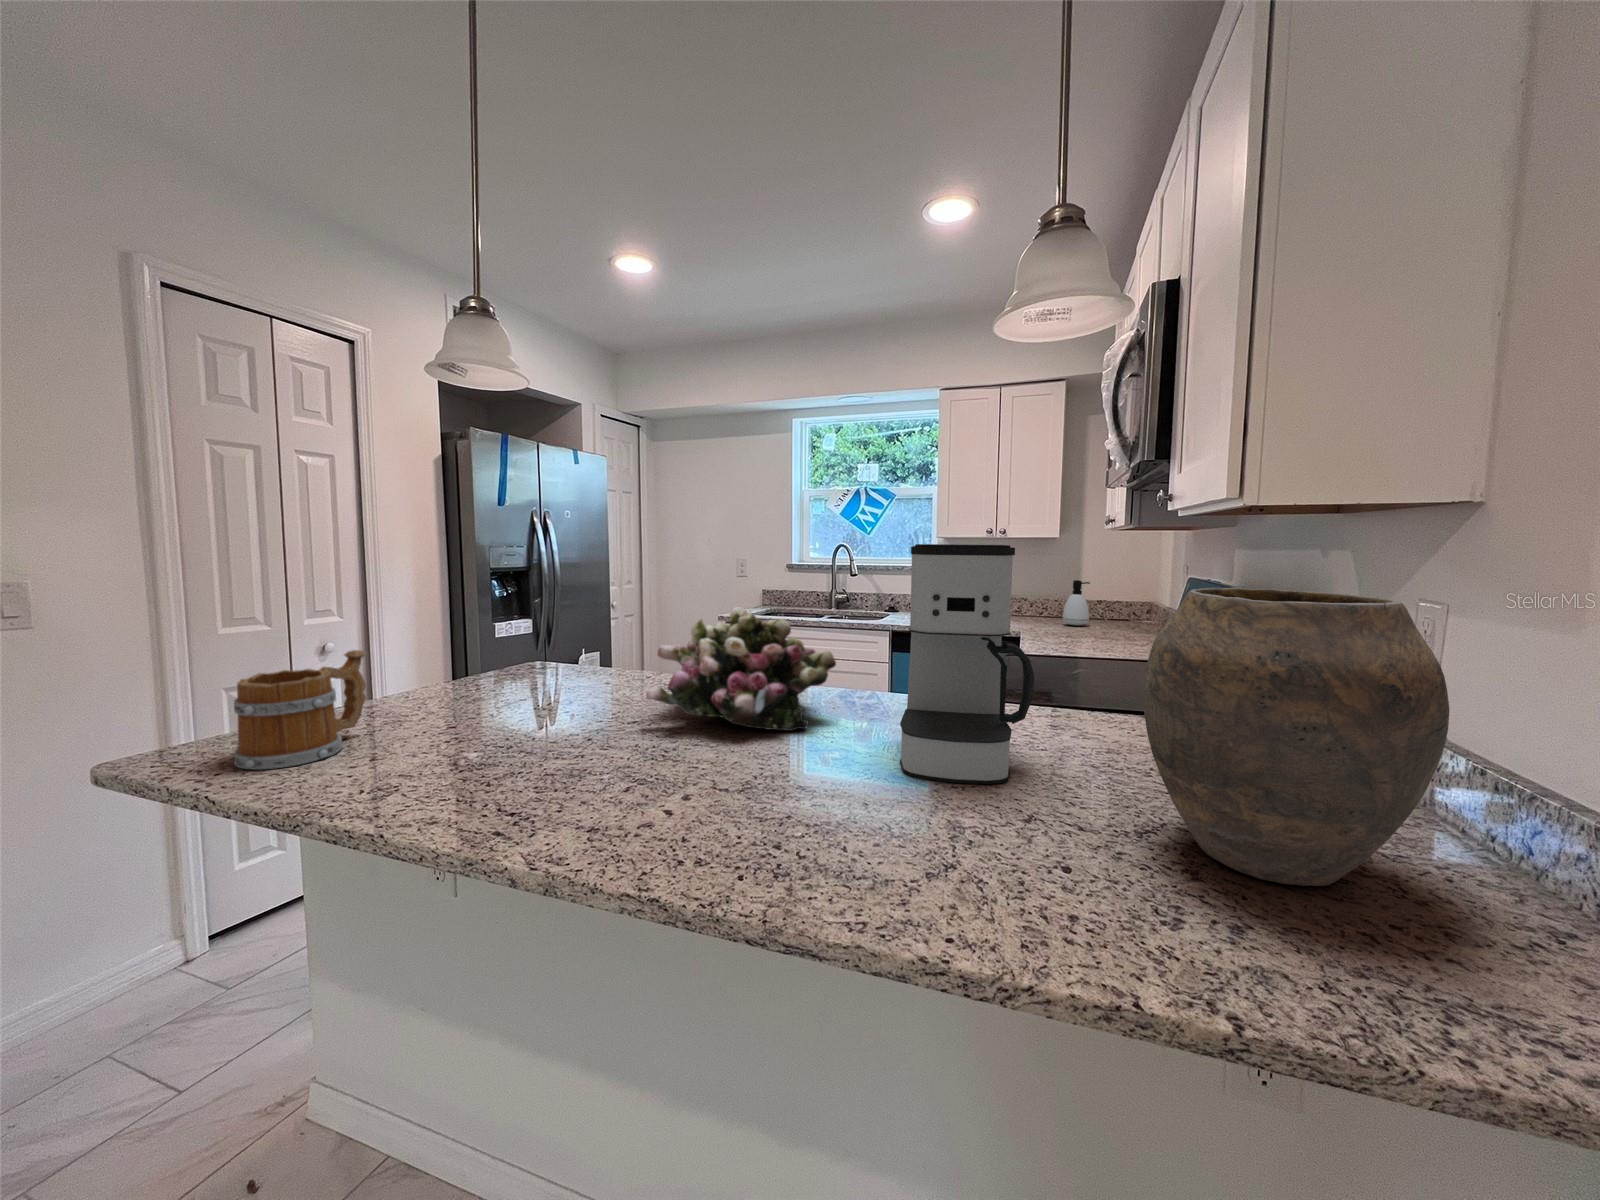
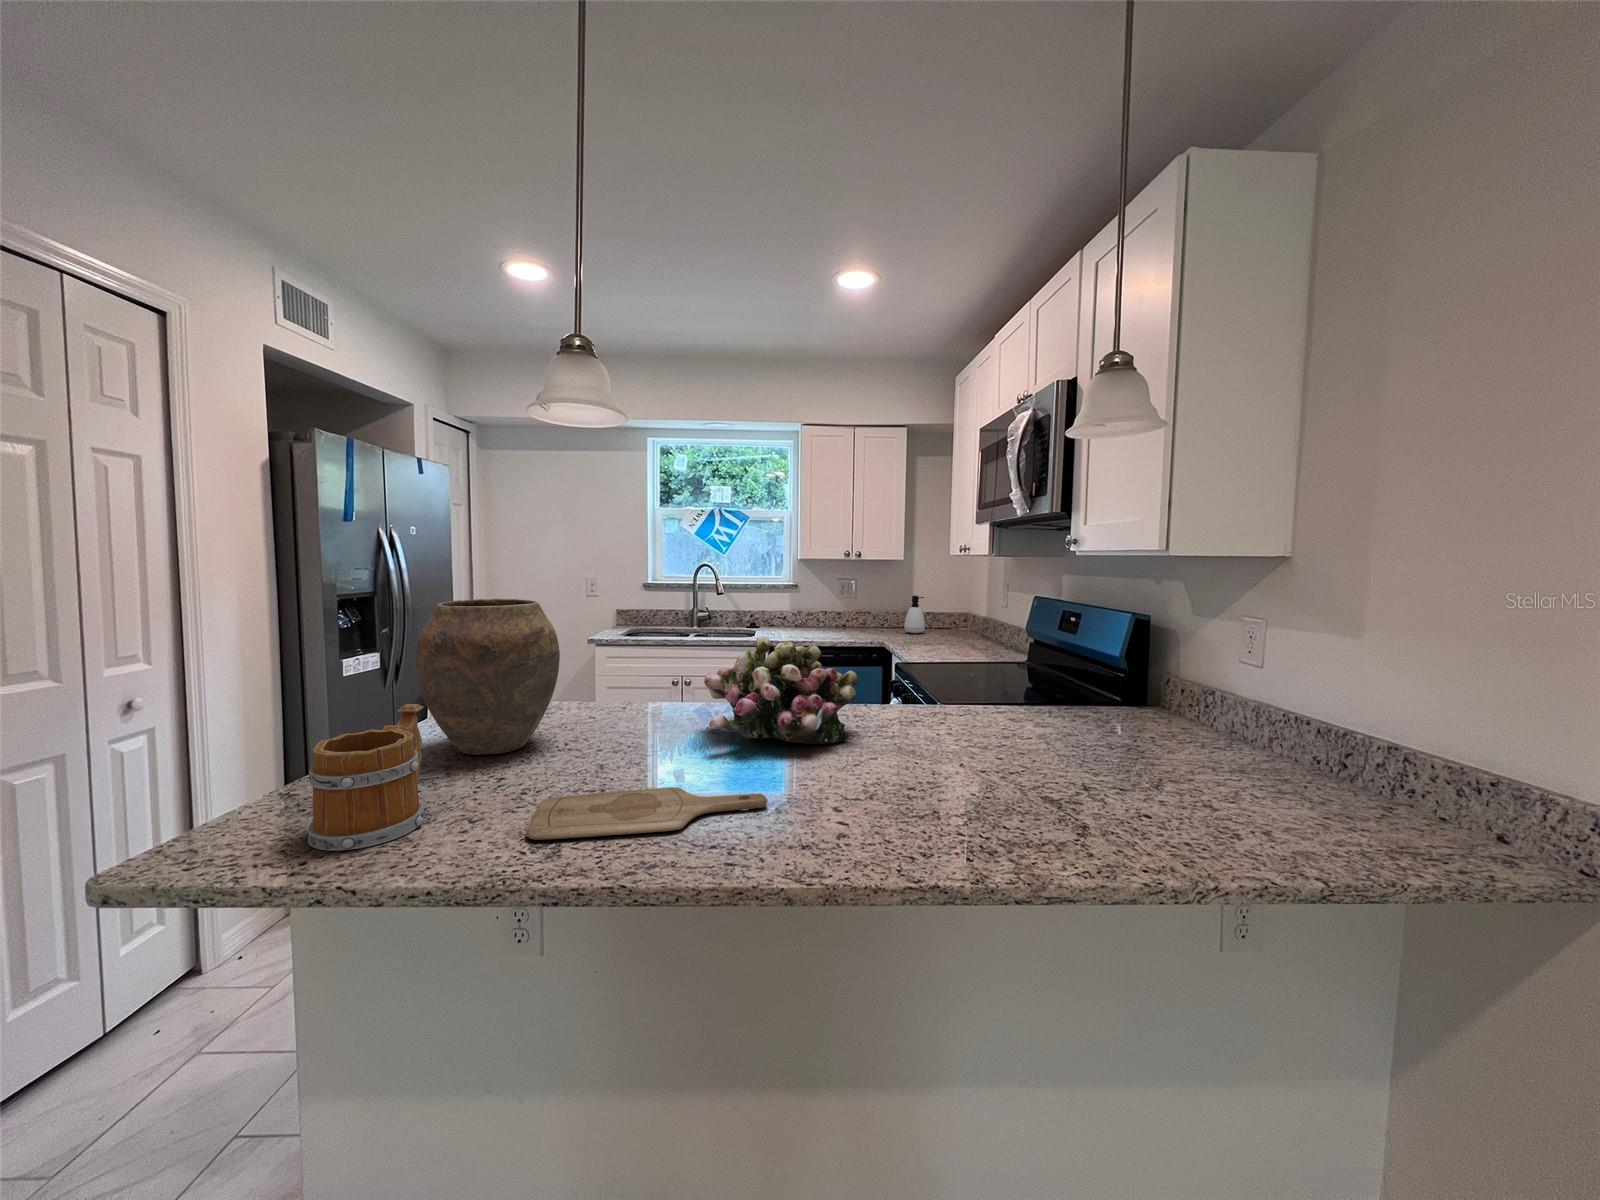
coffee maker: present [900,544,1034,784] -> none [930,580,1044,768]
vase: present [1143,588,1450,886] -> present [415,599,560,755]
cutting board: none [376,748,624,794] -> present [526,787,767,840]

